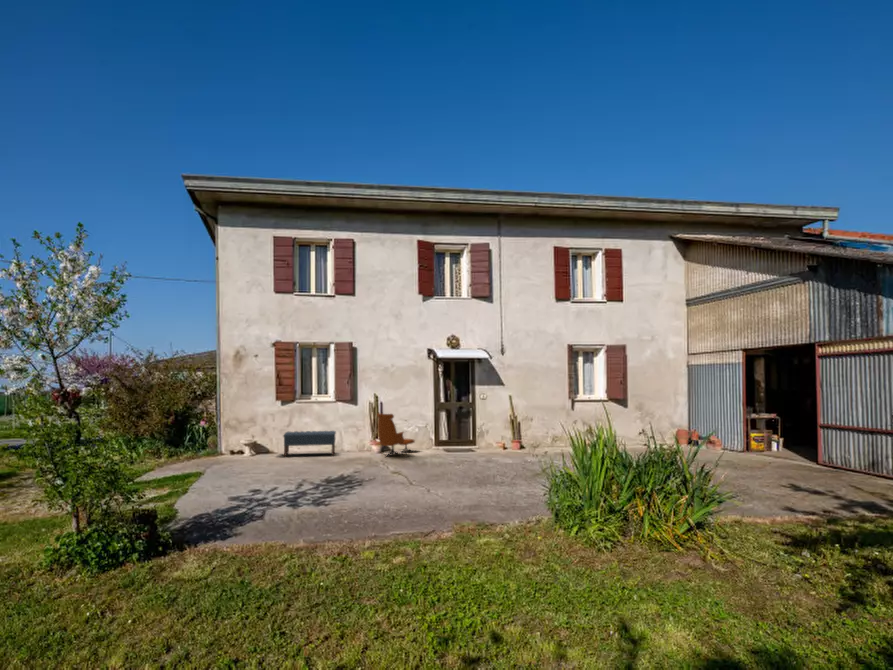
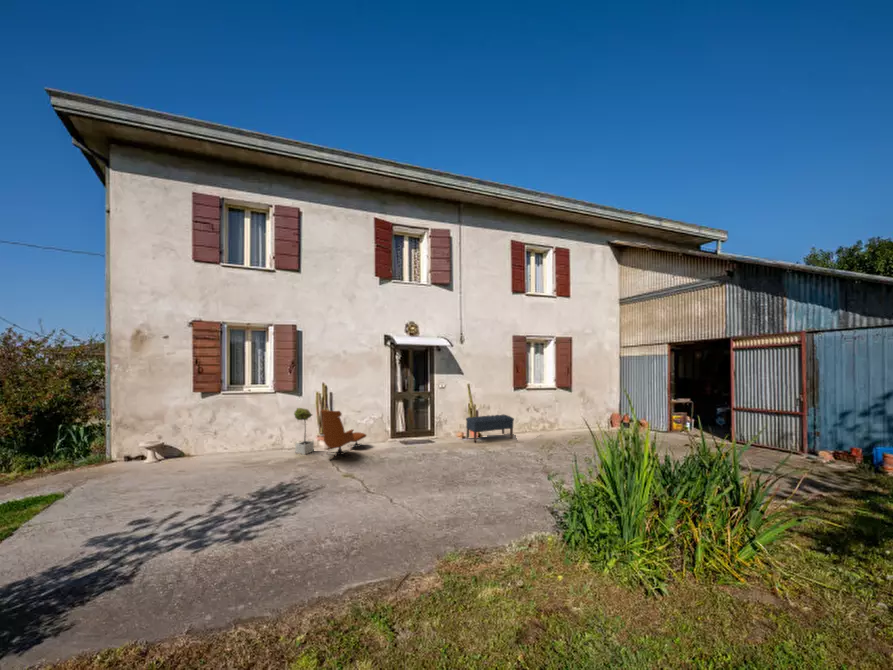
potted tree: none [353,414,370,454] -> present [294,408,314,454]
bench: present [284,431,336,456] -> present [466,414,514,443]

